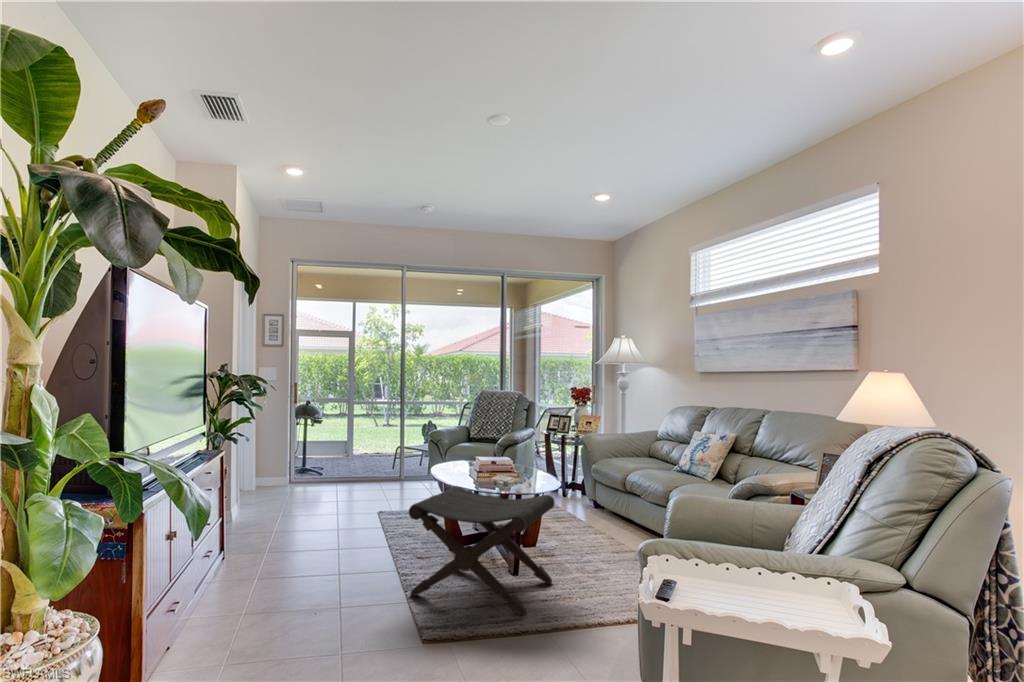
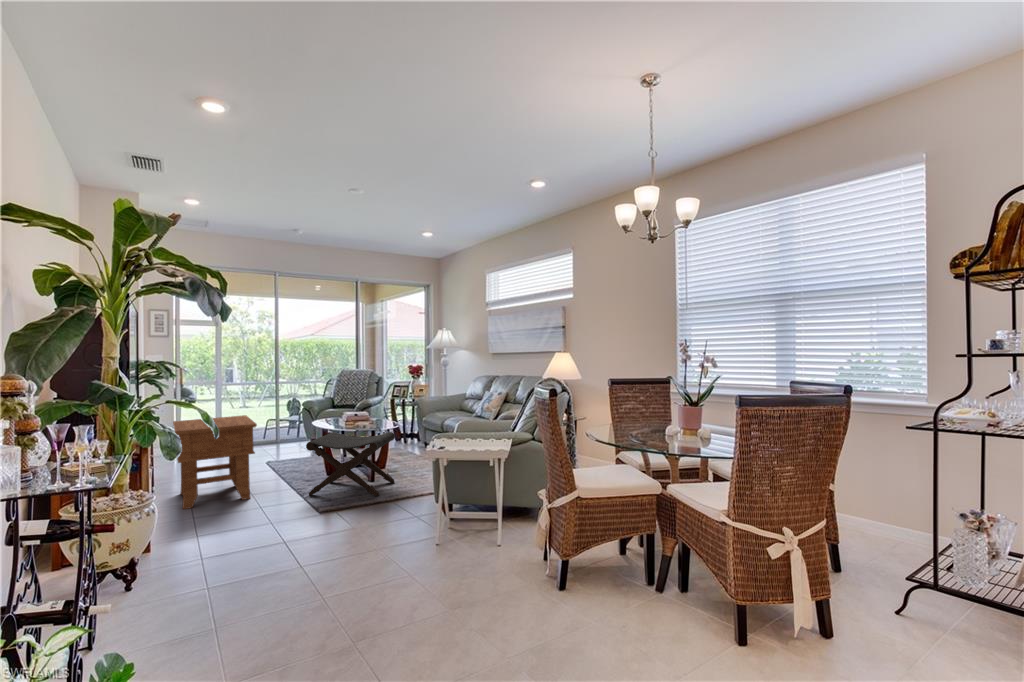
side table: none [210,450,336,600] -> present [173,415,257,509]

